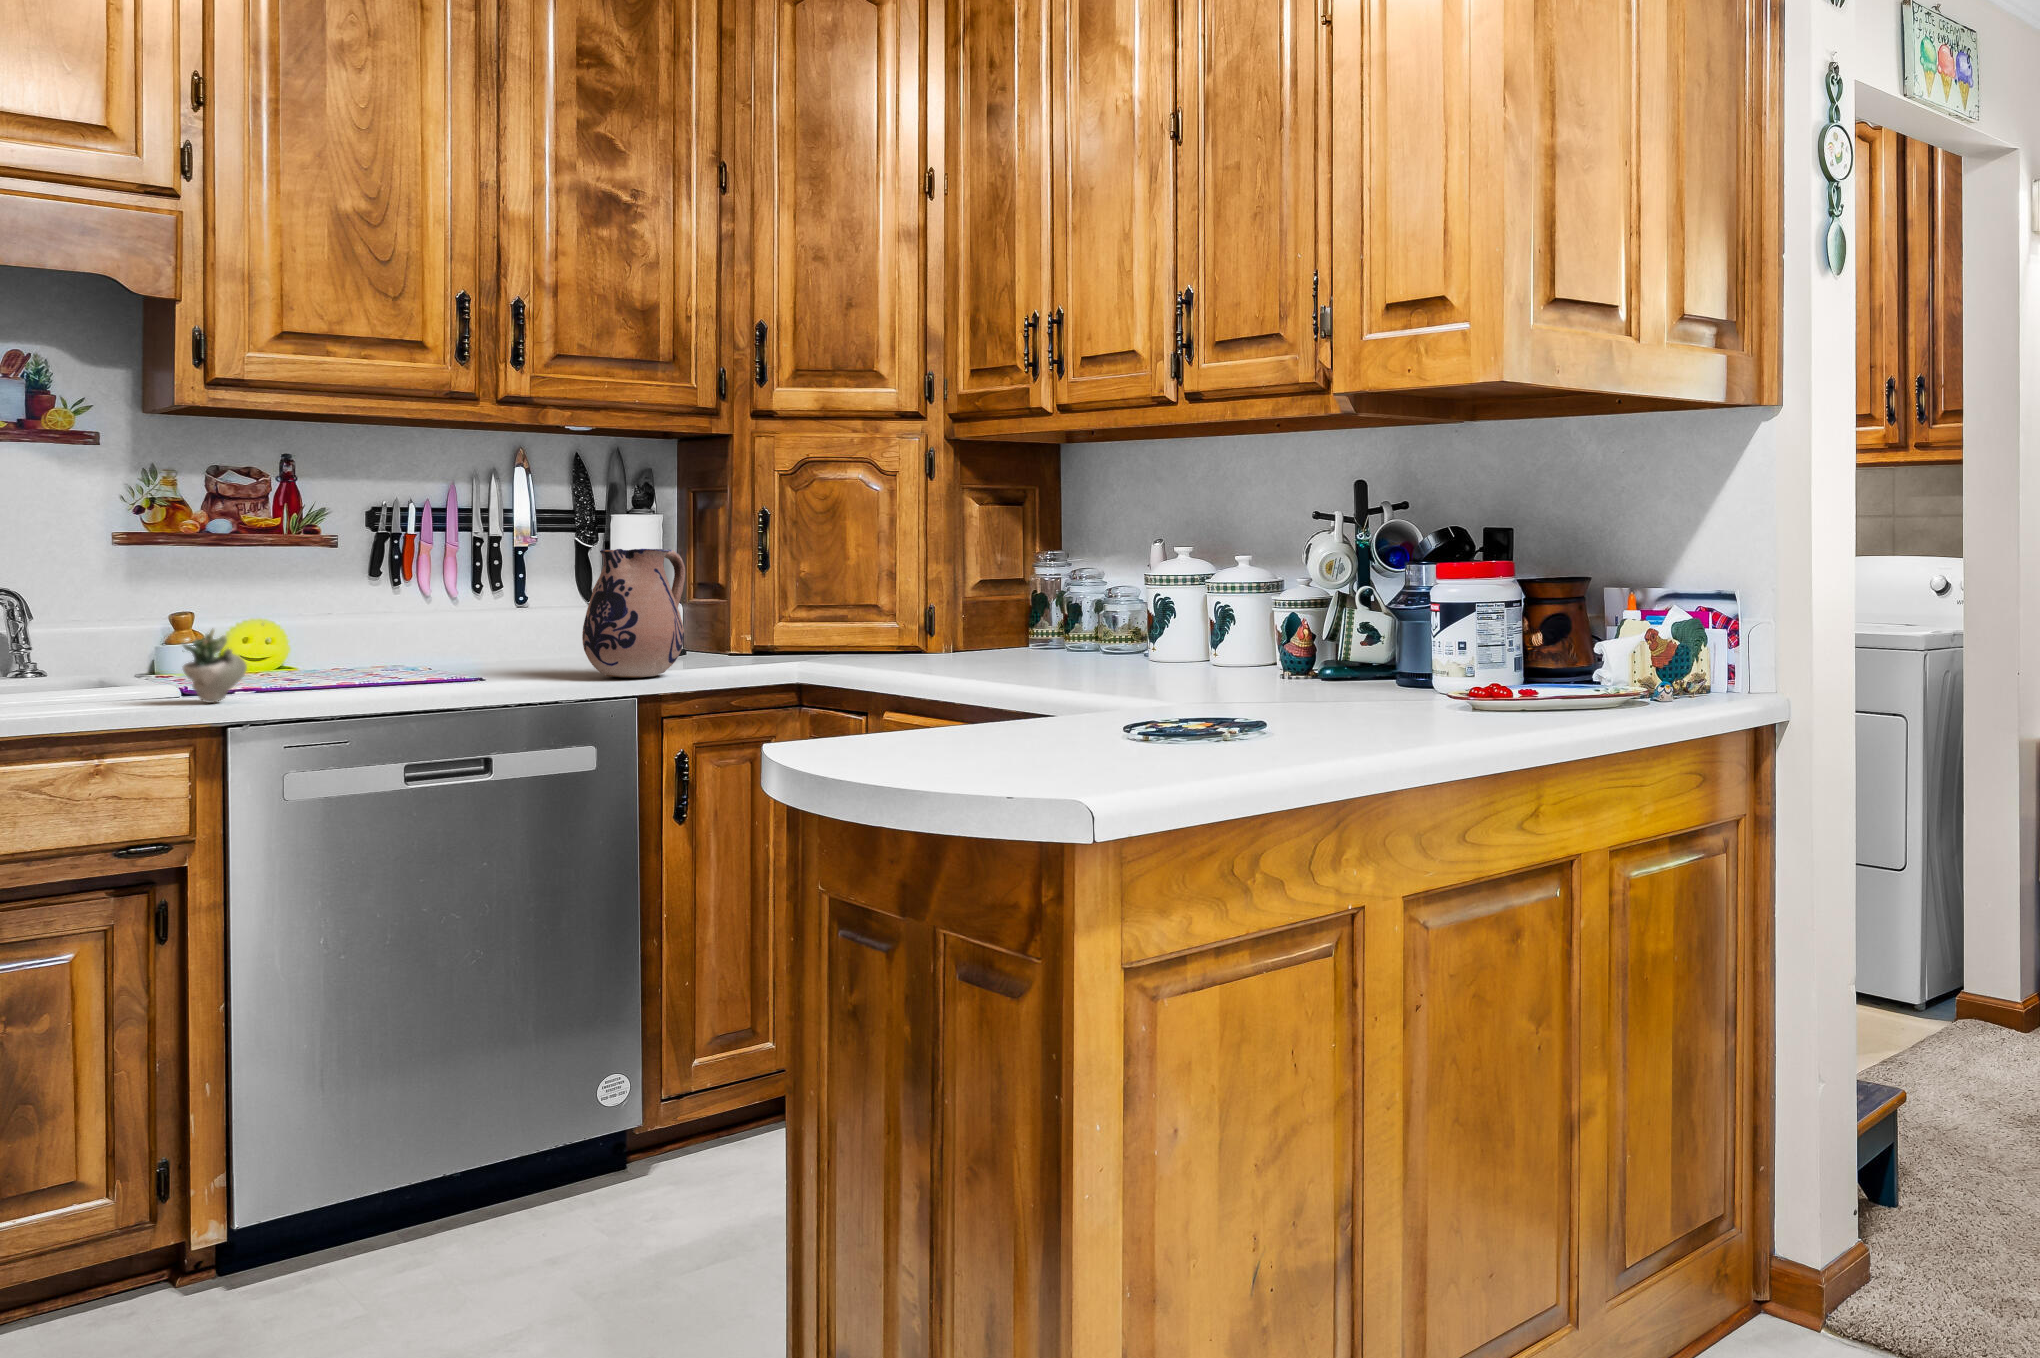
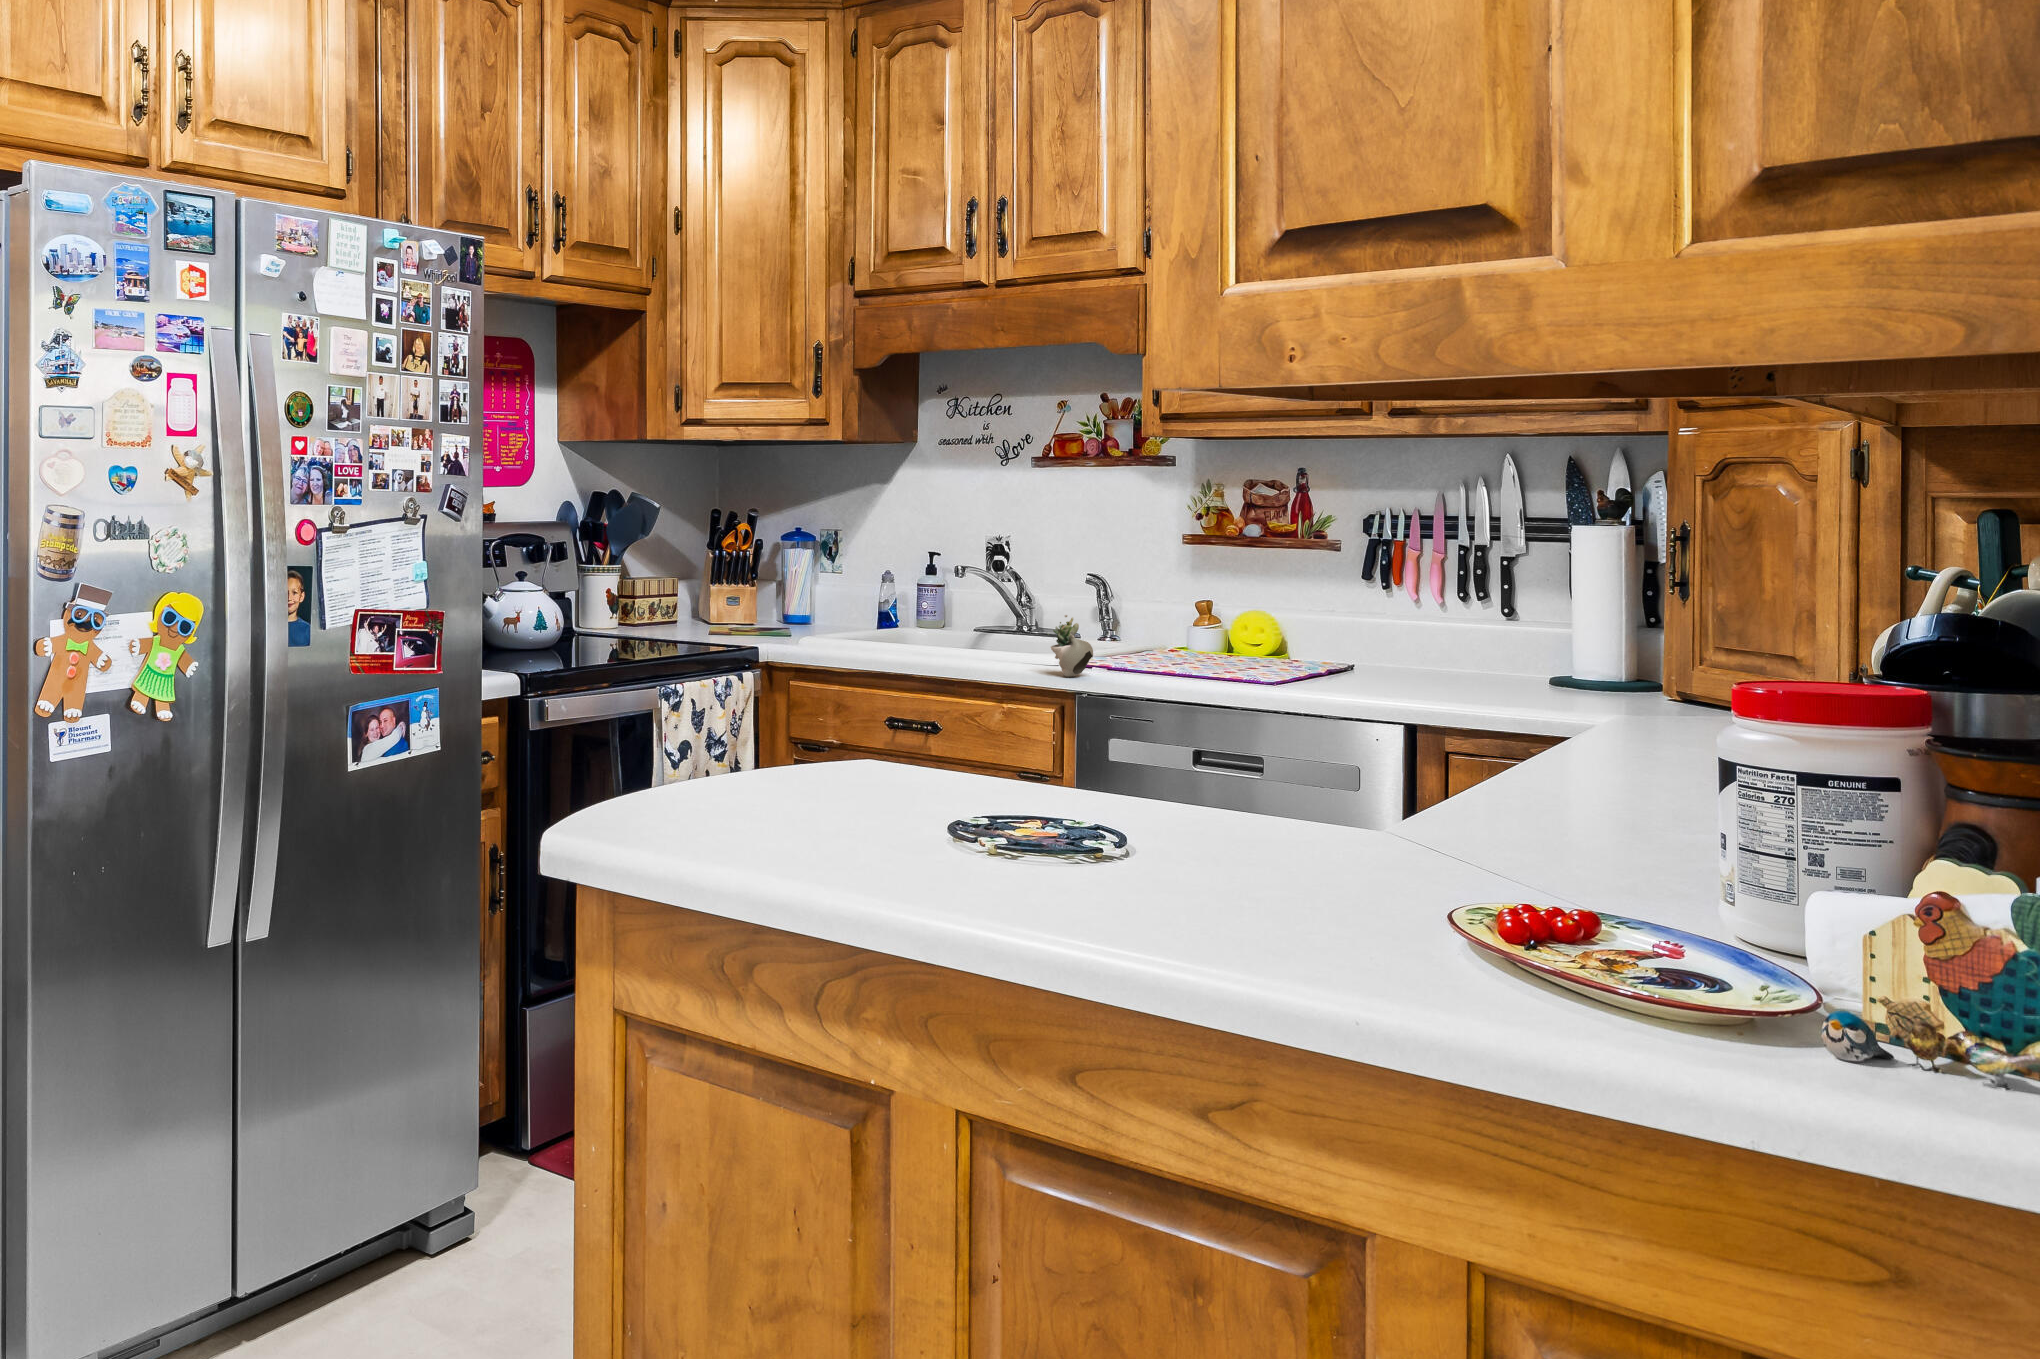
ceramic pitcher: present [582,549,685,677] -> none [1379,562,1520,708]

